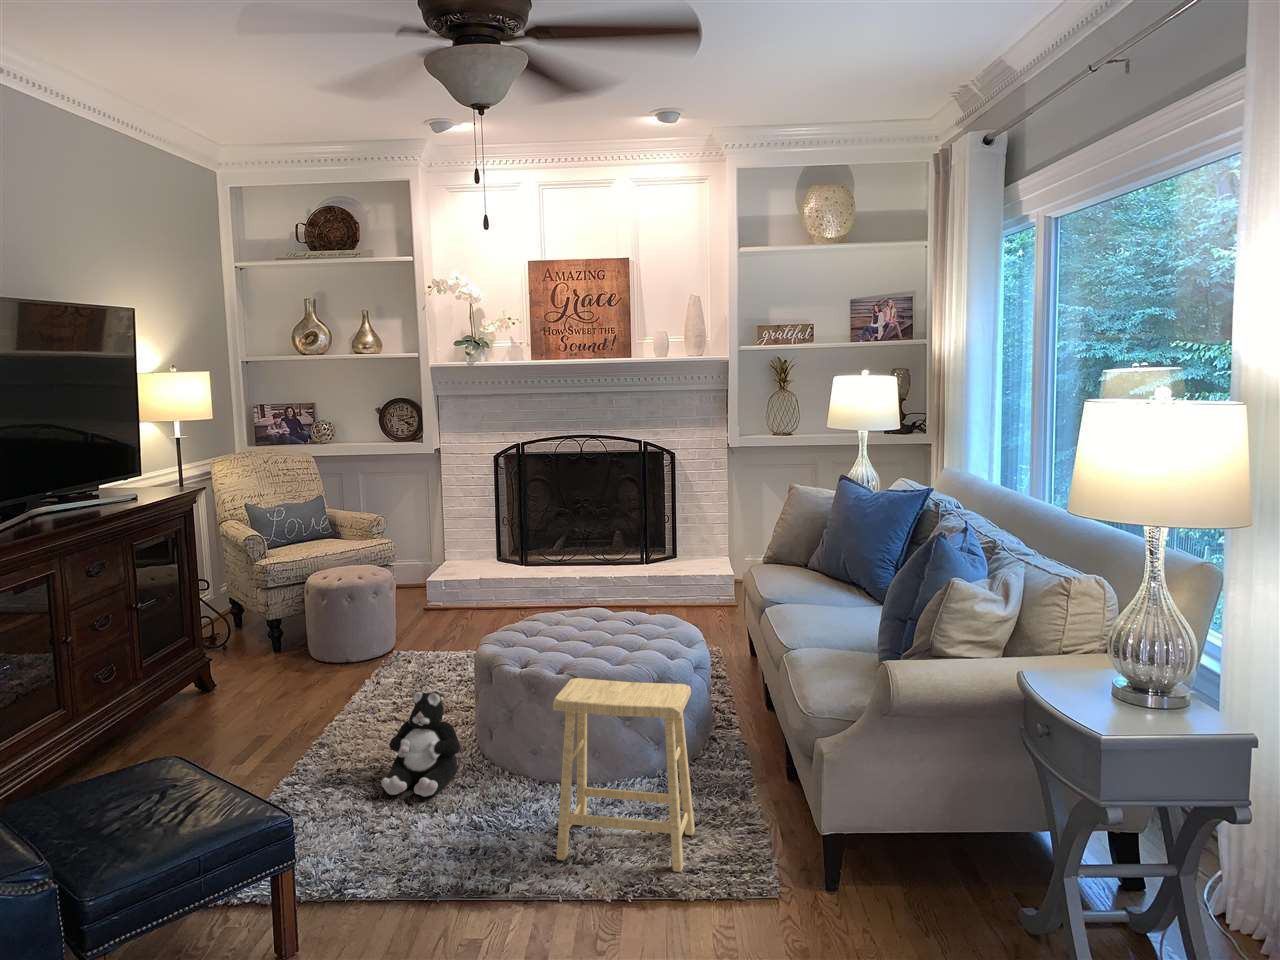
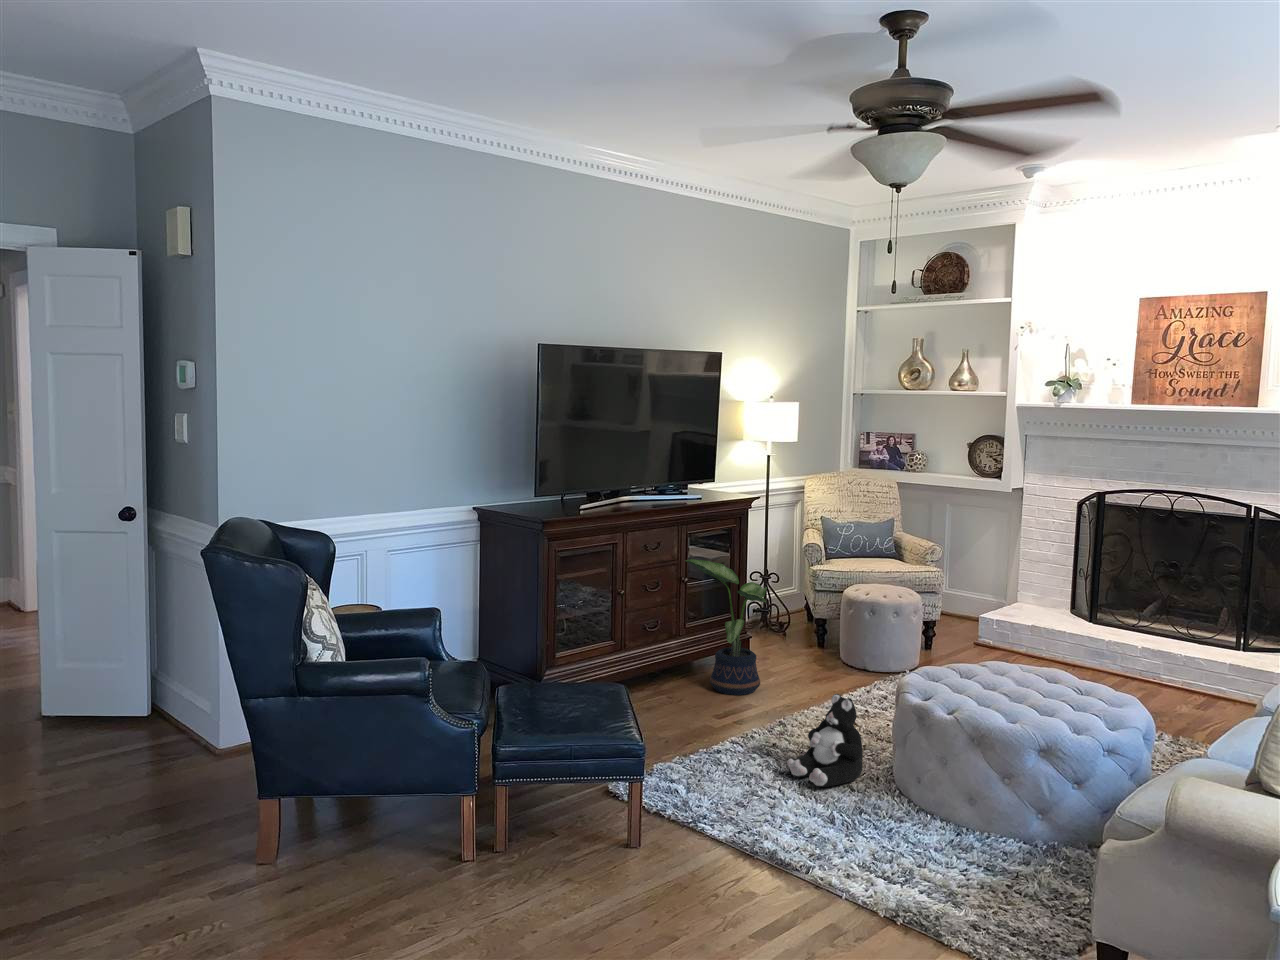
potted plant: none [138,577,268,733] -> present [685,559,767,695]
footstool: present [553,678,695,872] -> none [875,711,1031,929]

